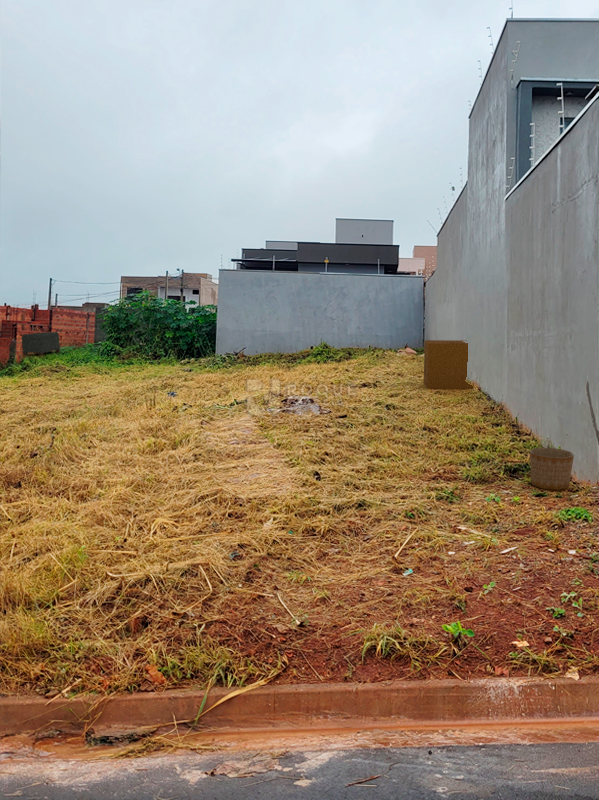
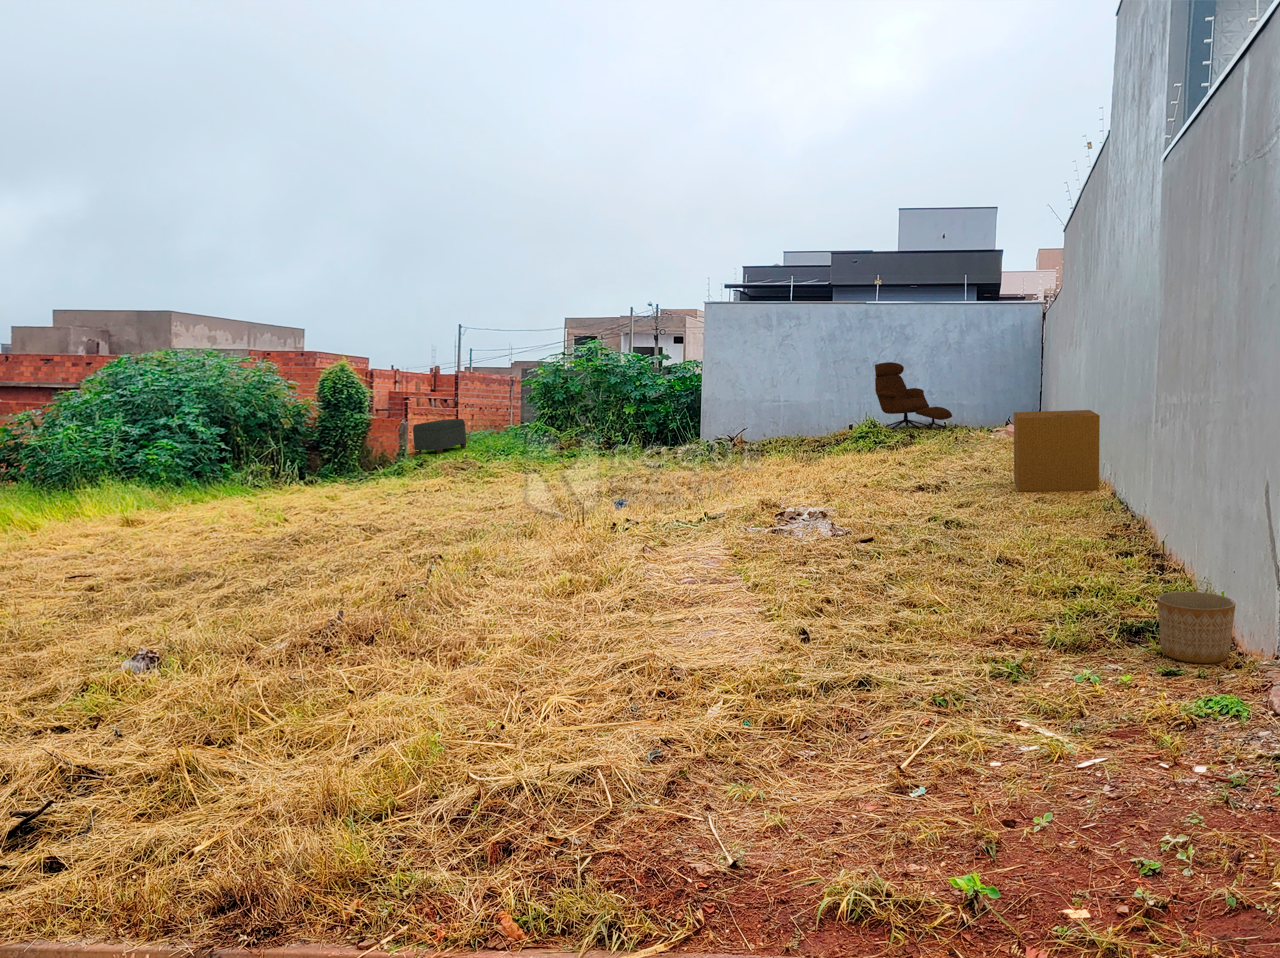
lounge chair: none [334,307,380,351] -> present [875,362,952,430]

